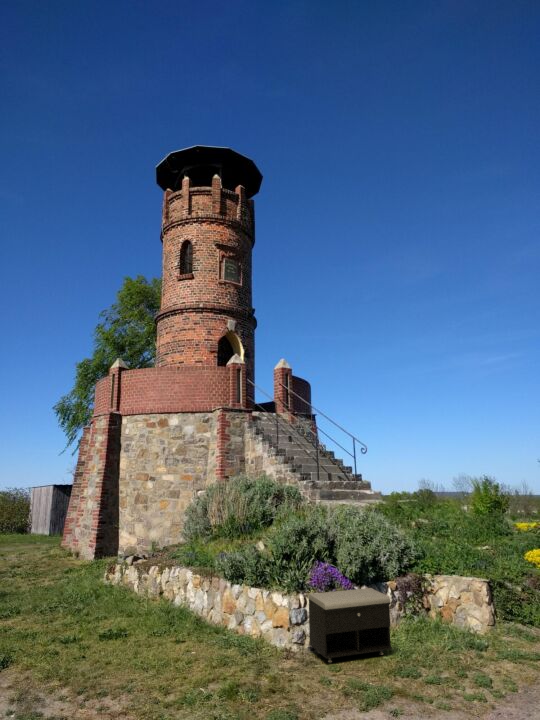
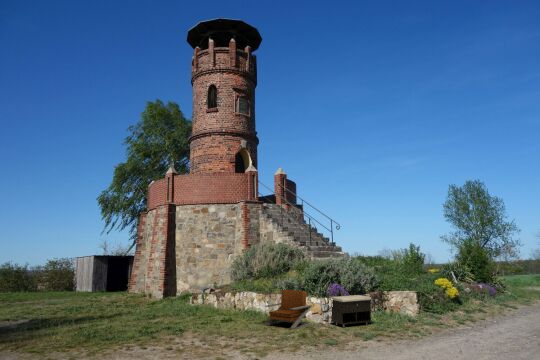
lounge chair: none [180,573,271,667] -> present [265,290,312,329]

